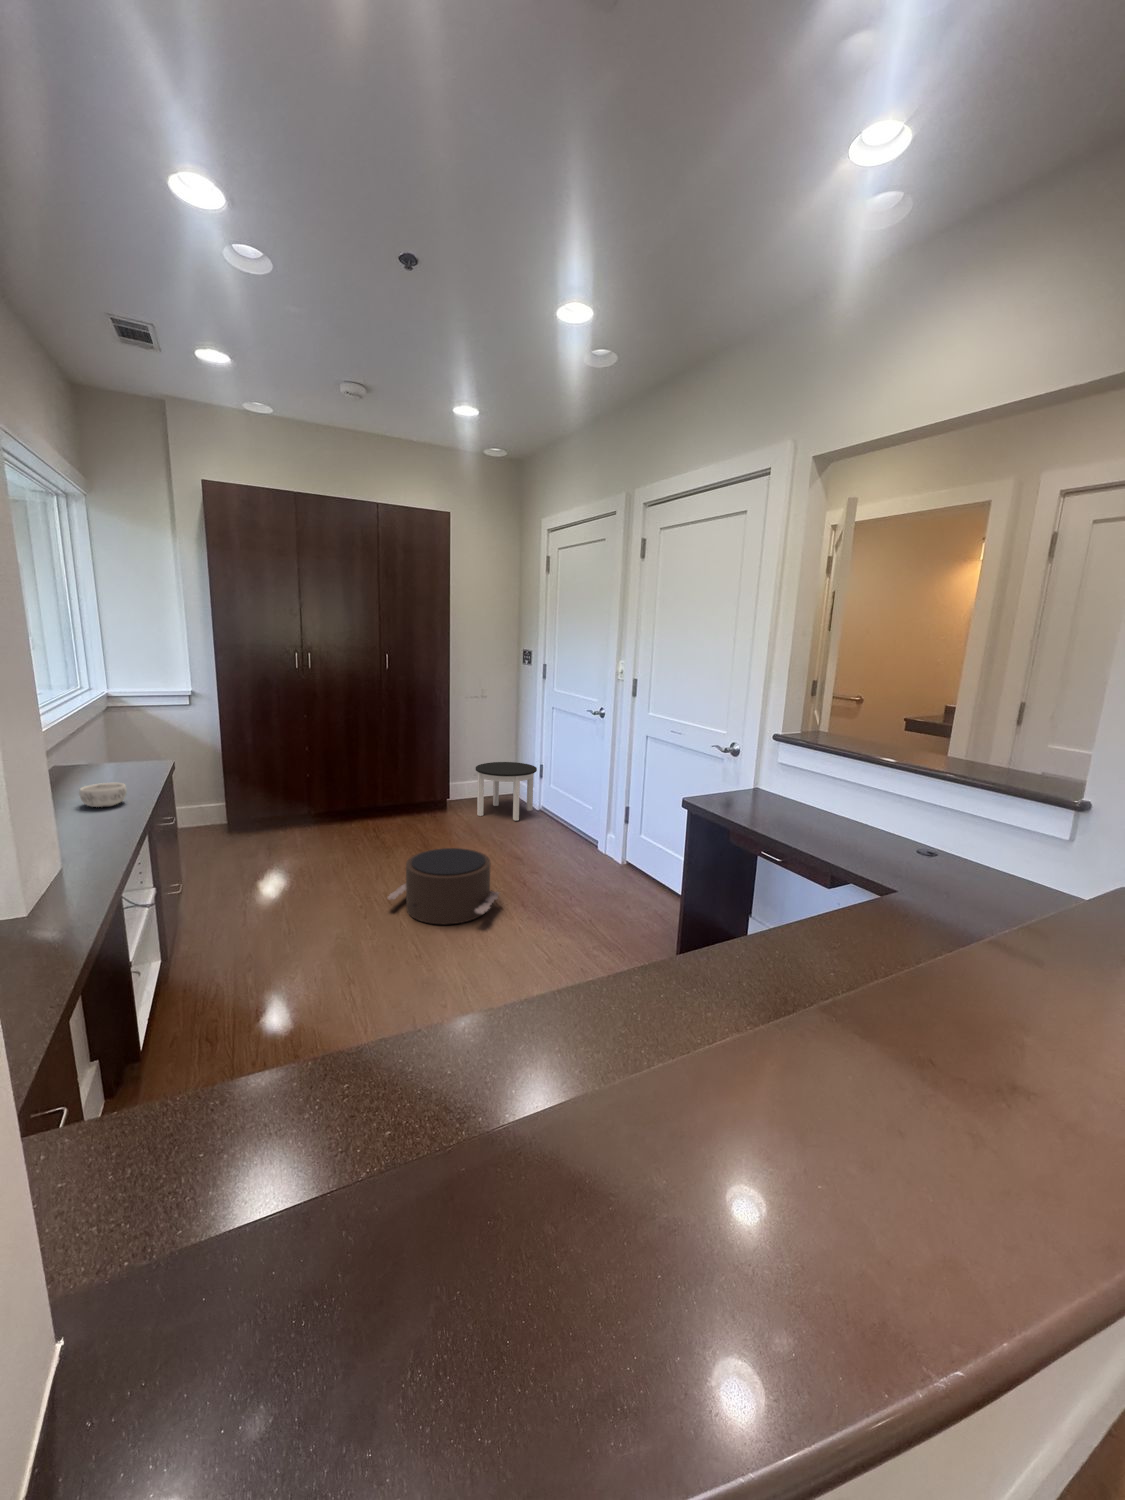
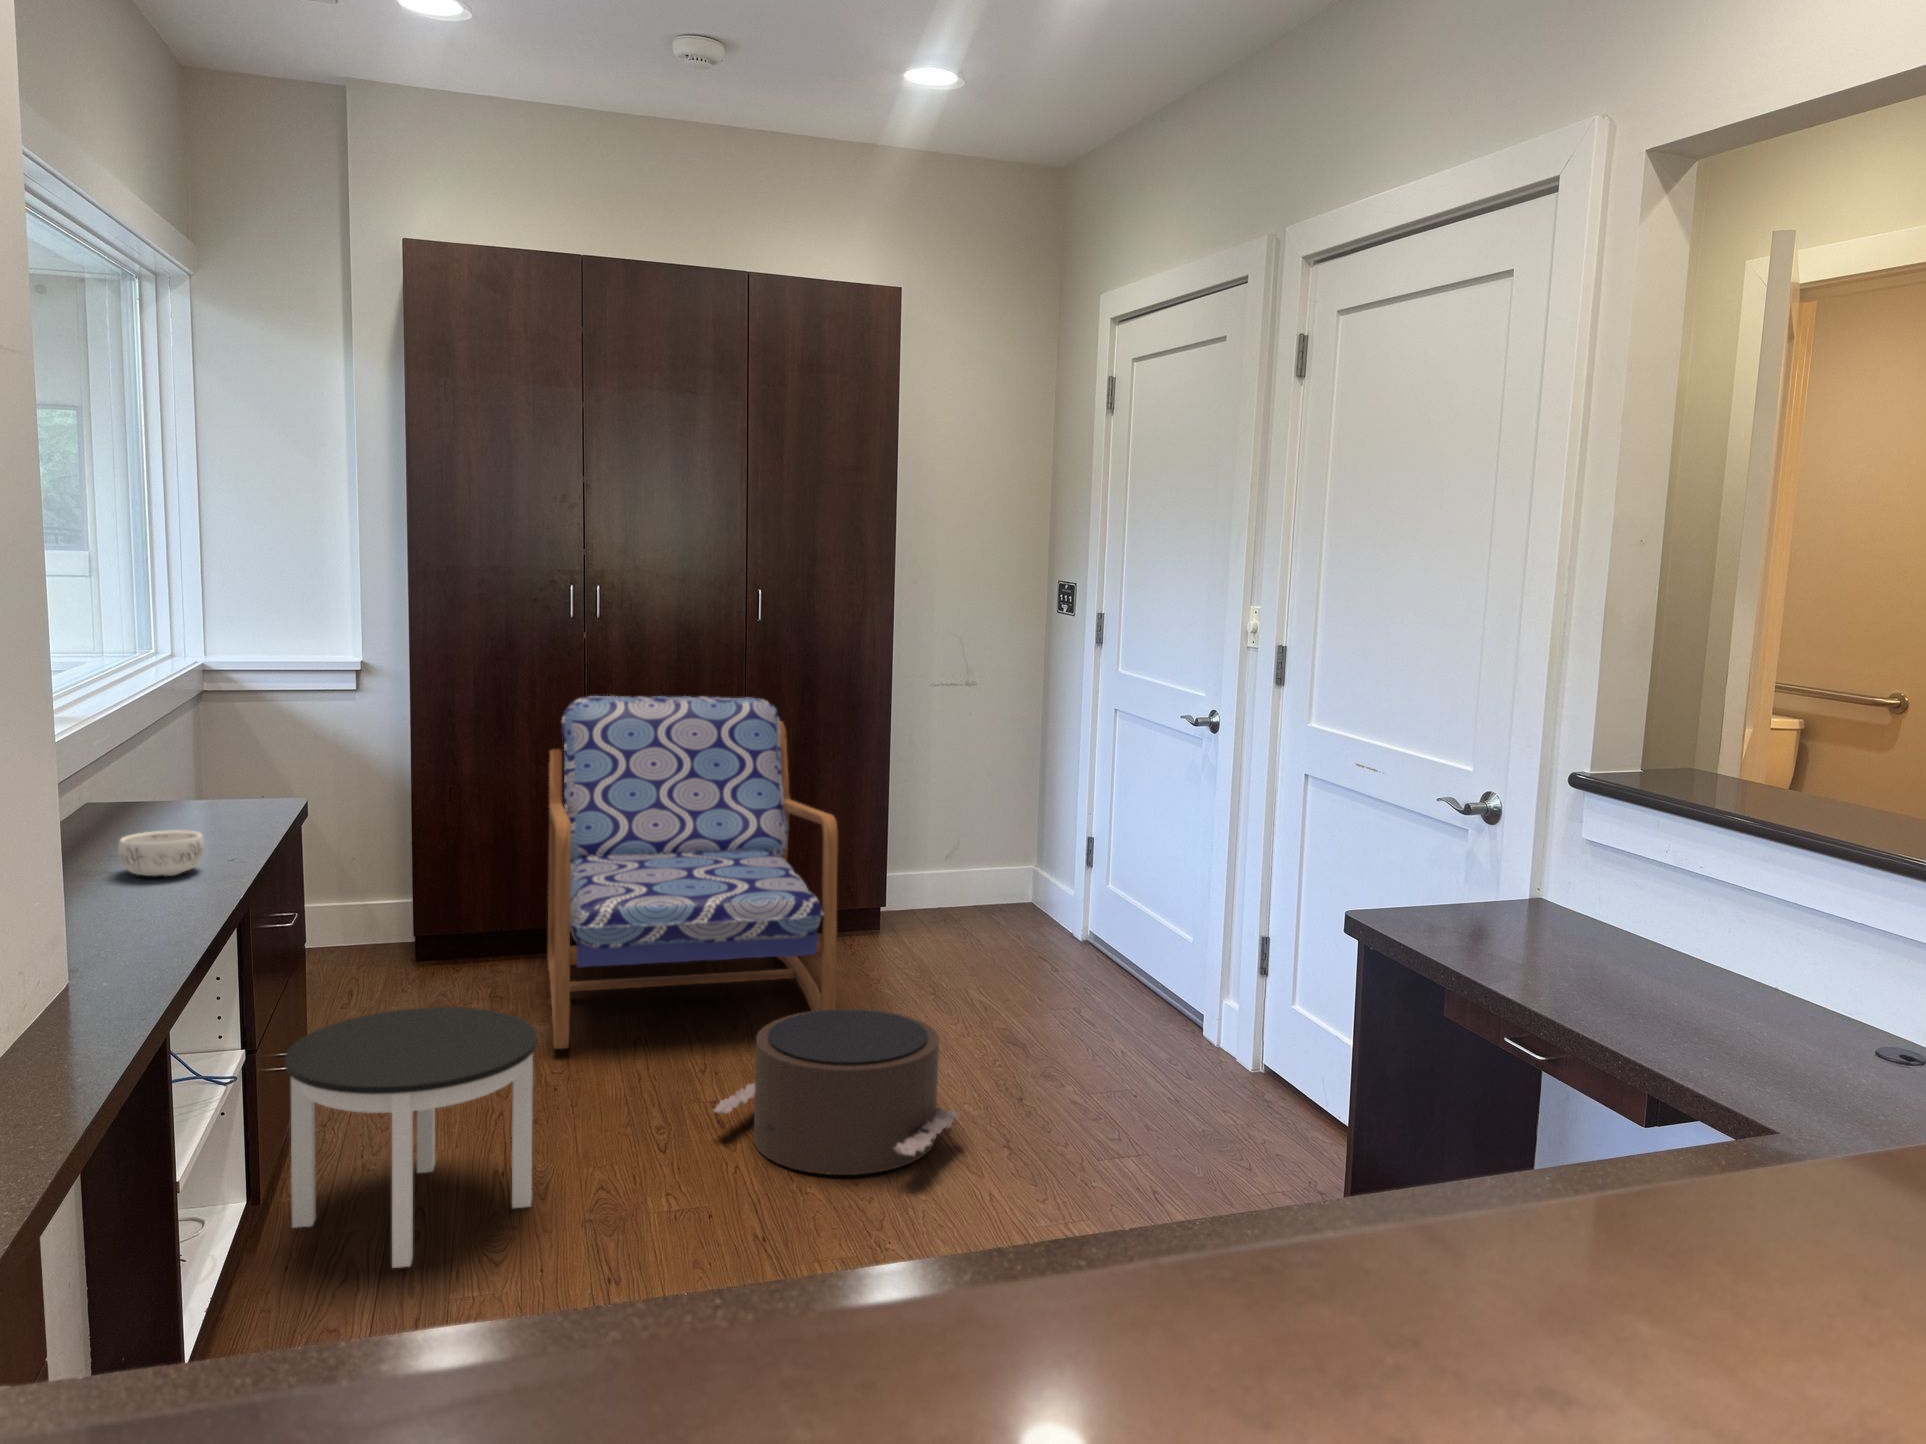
armchair: none [290,706,437,873] -> present [548,696,838,1049]
round table: present [476,762,537,821] -> present [285,1007,537,1268]

